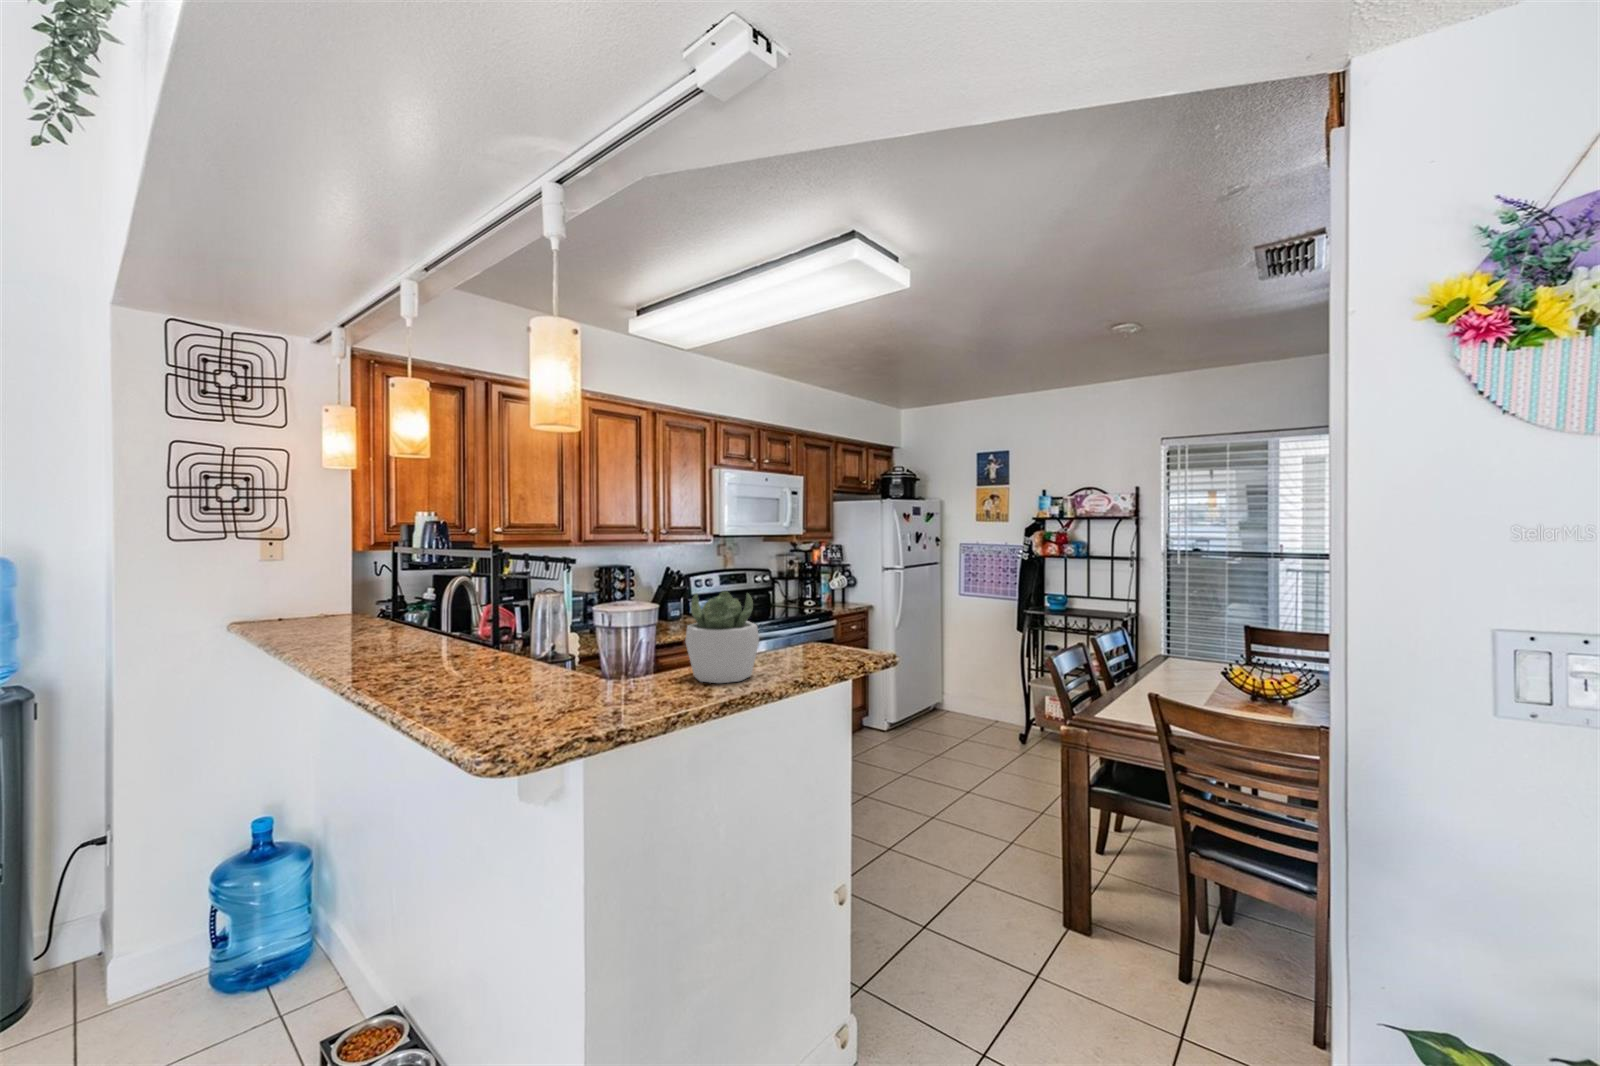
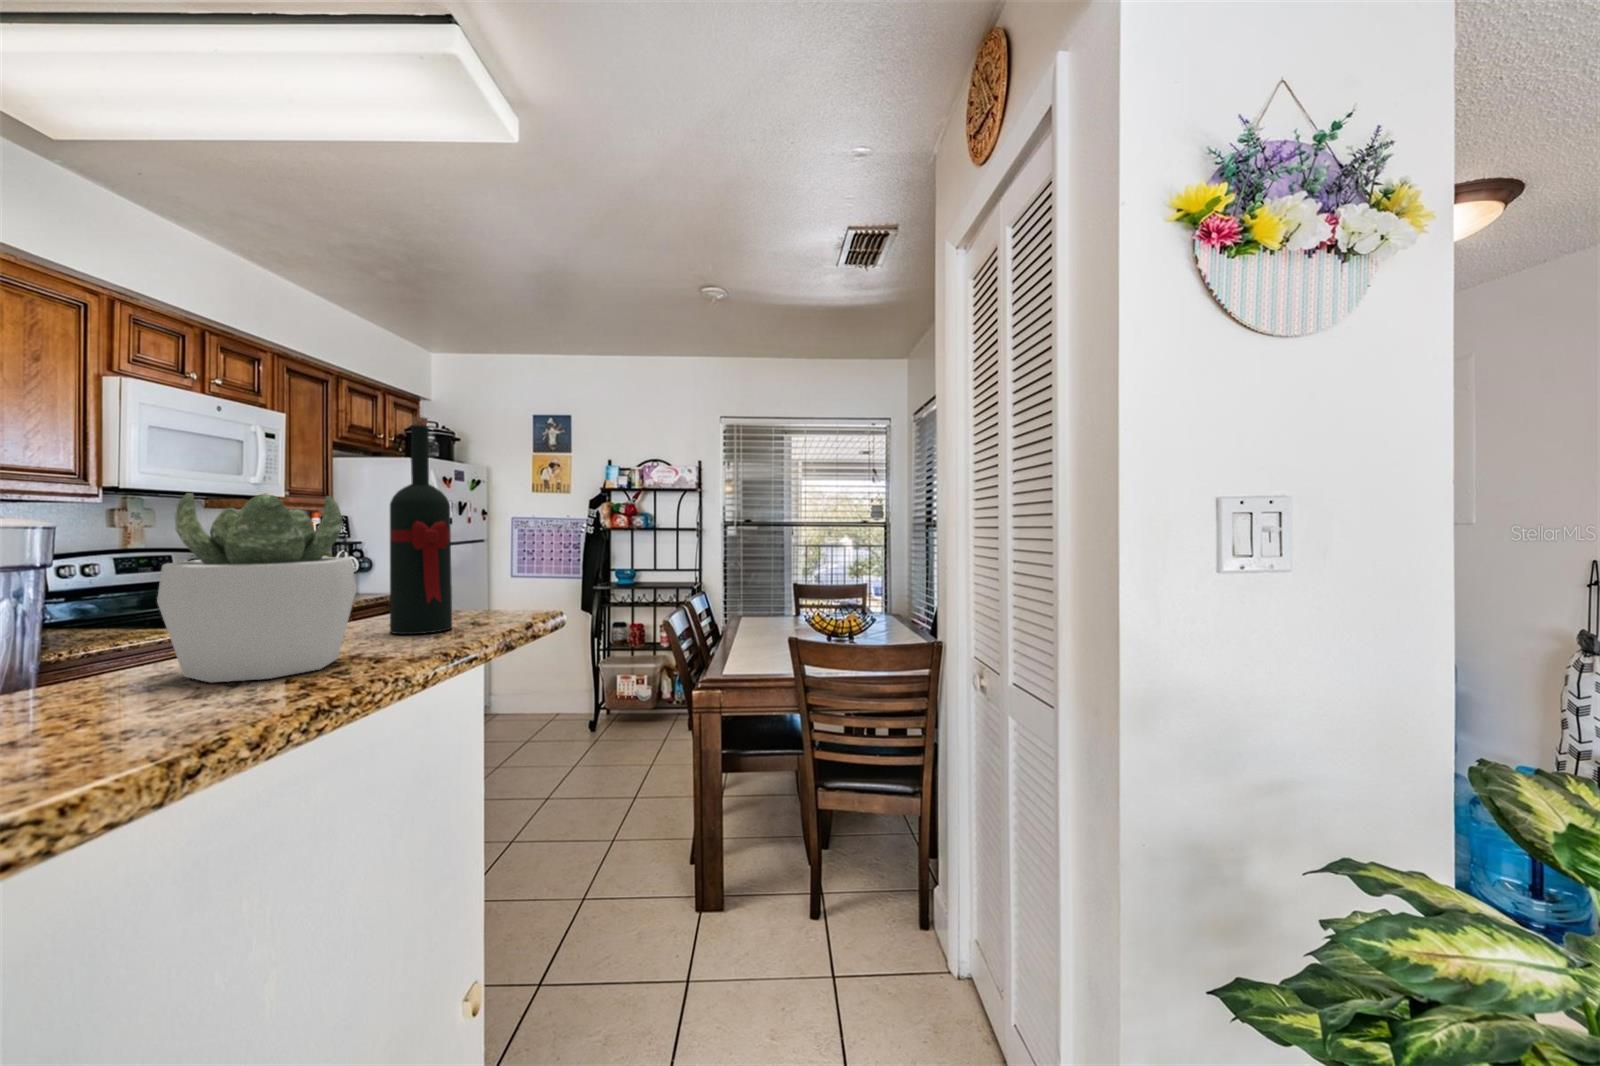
wine bottle: none [789,536,821,663] -> present [390,417,452,634]

